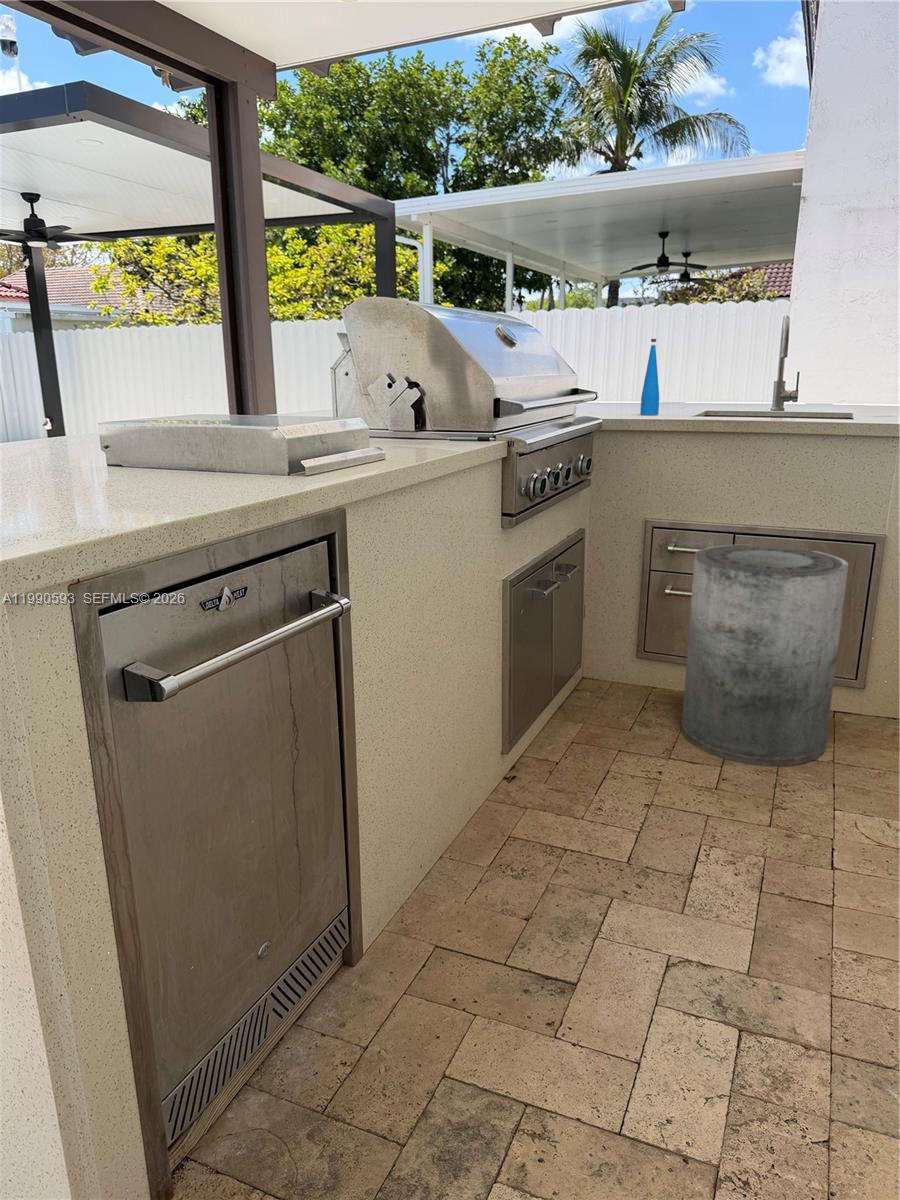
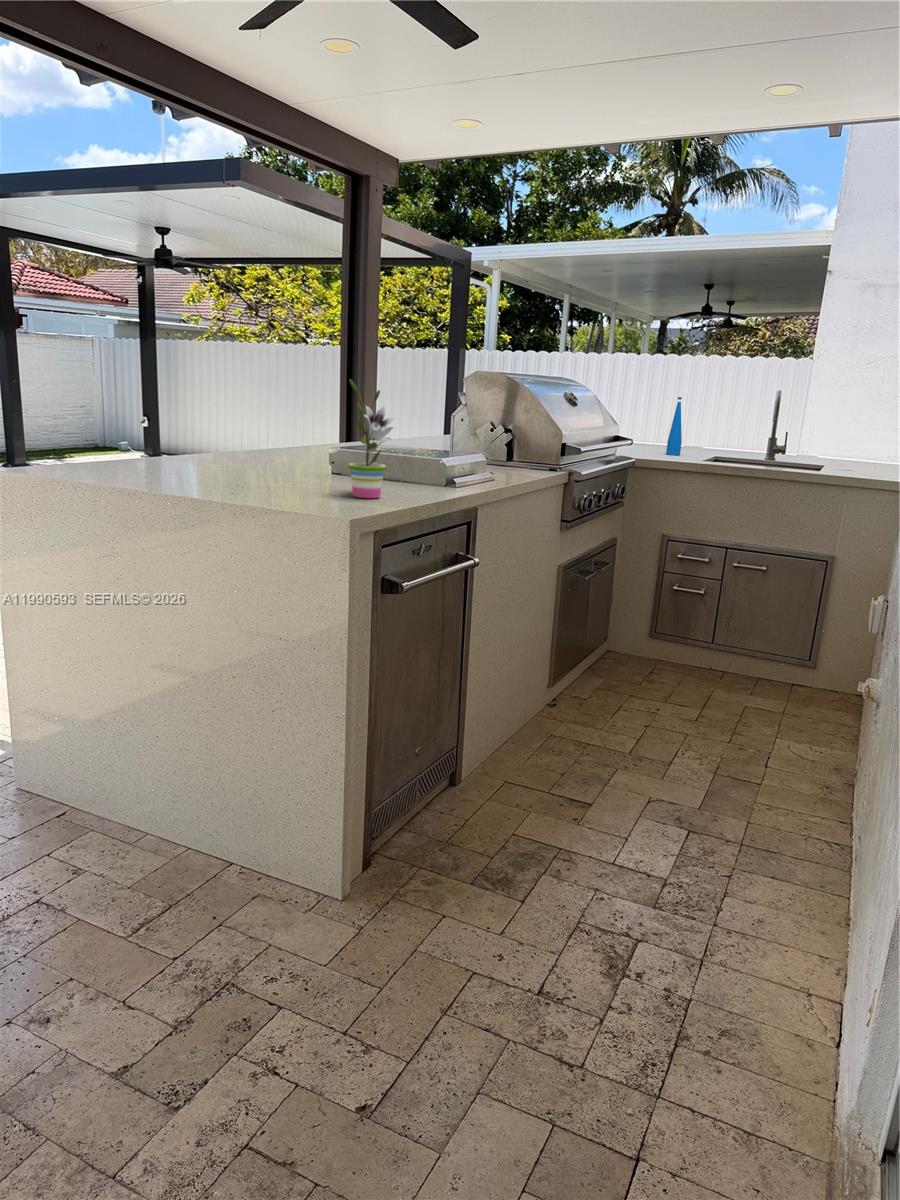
potted plant: none [30,267,147,507] -> present [348,380,395,498]
trash can: present [682,545,848,766] -> none [678,556,803,714]

